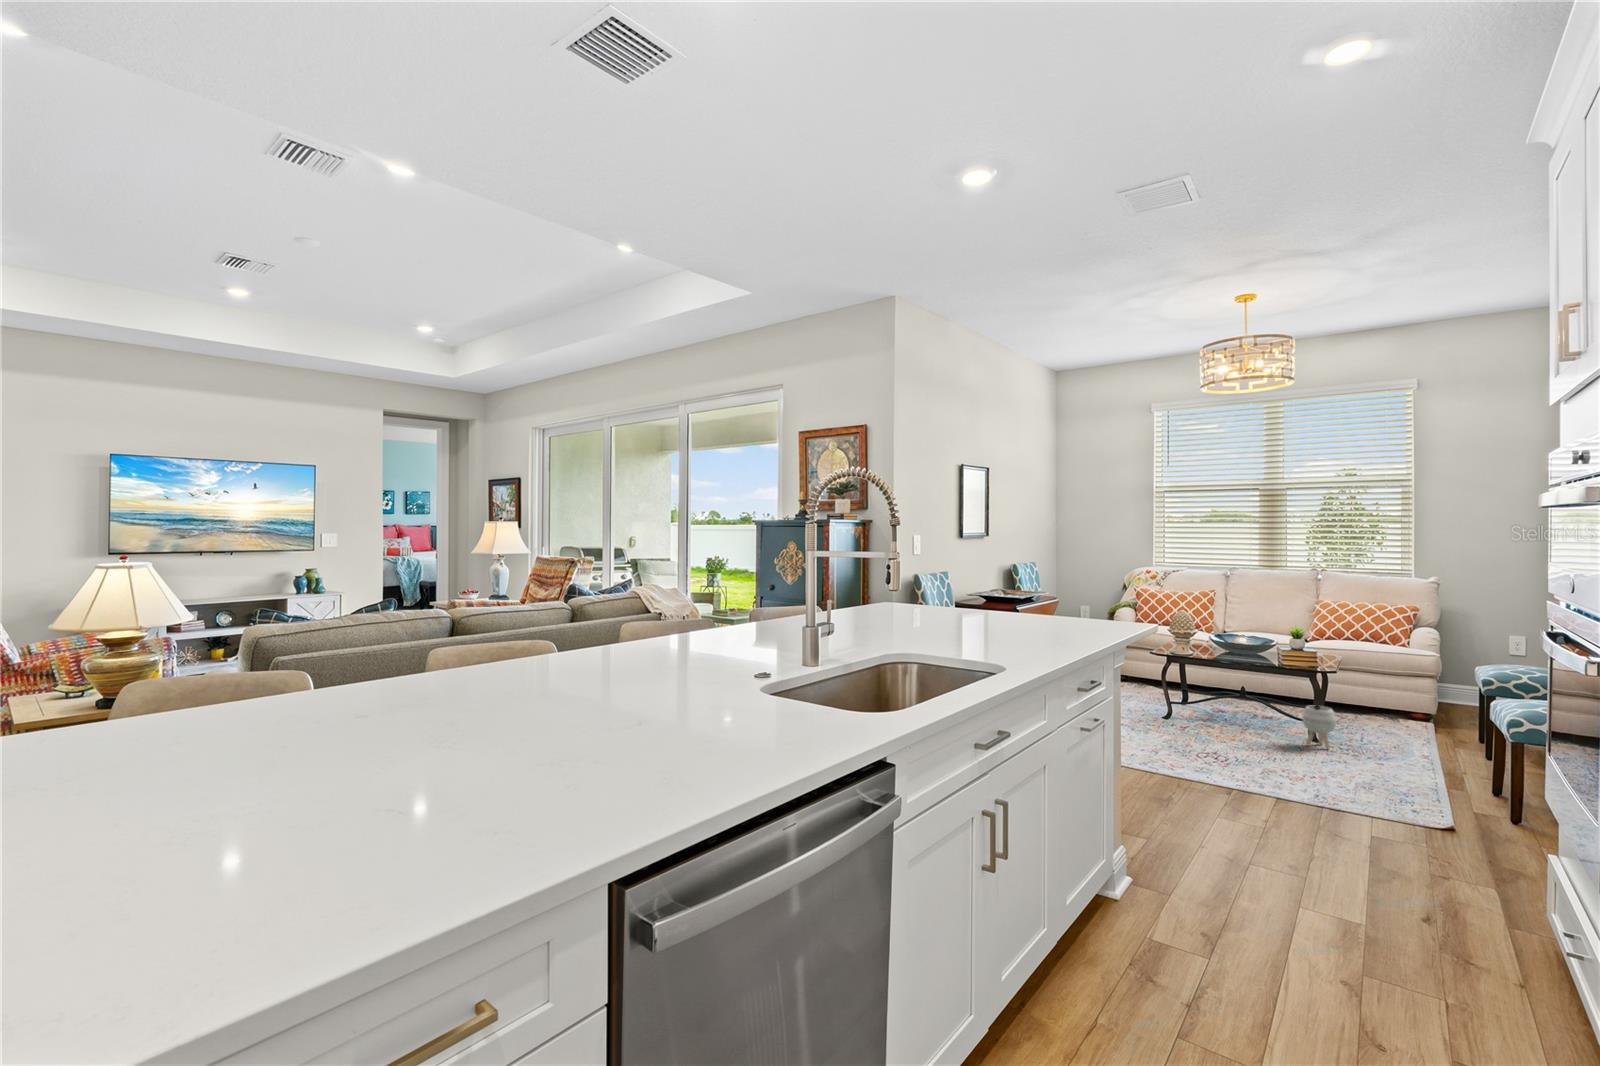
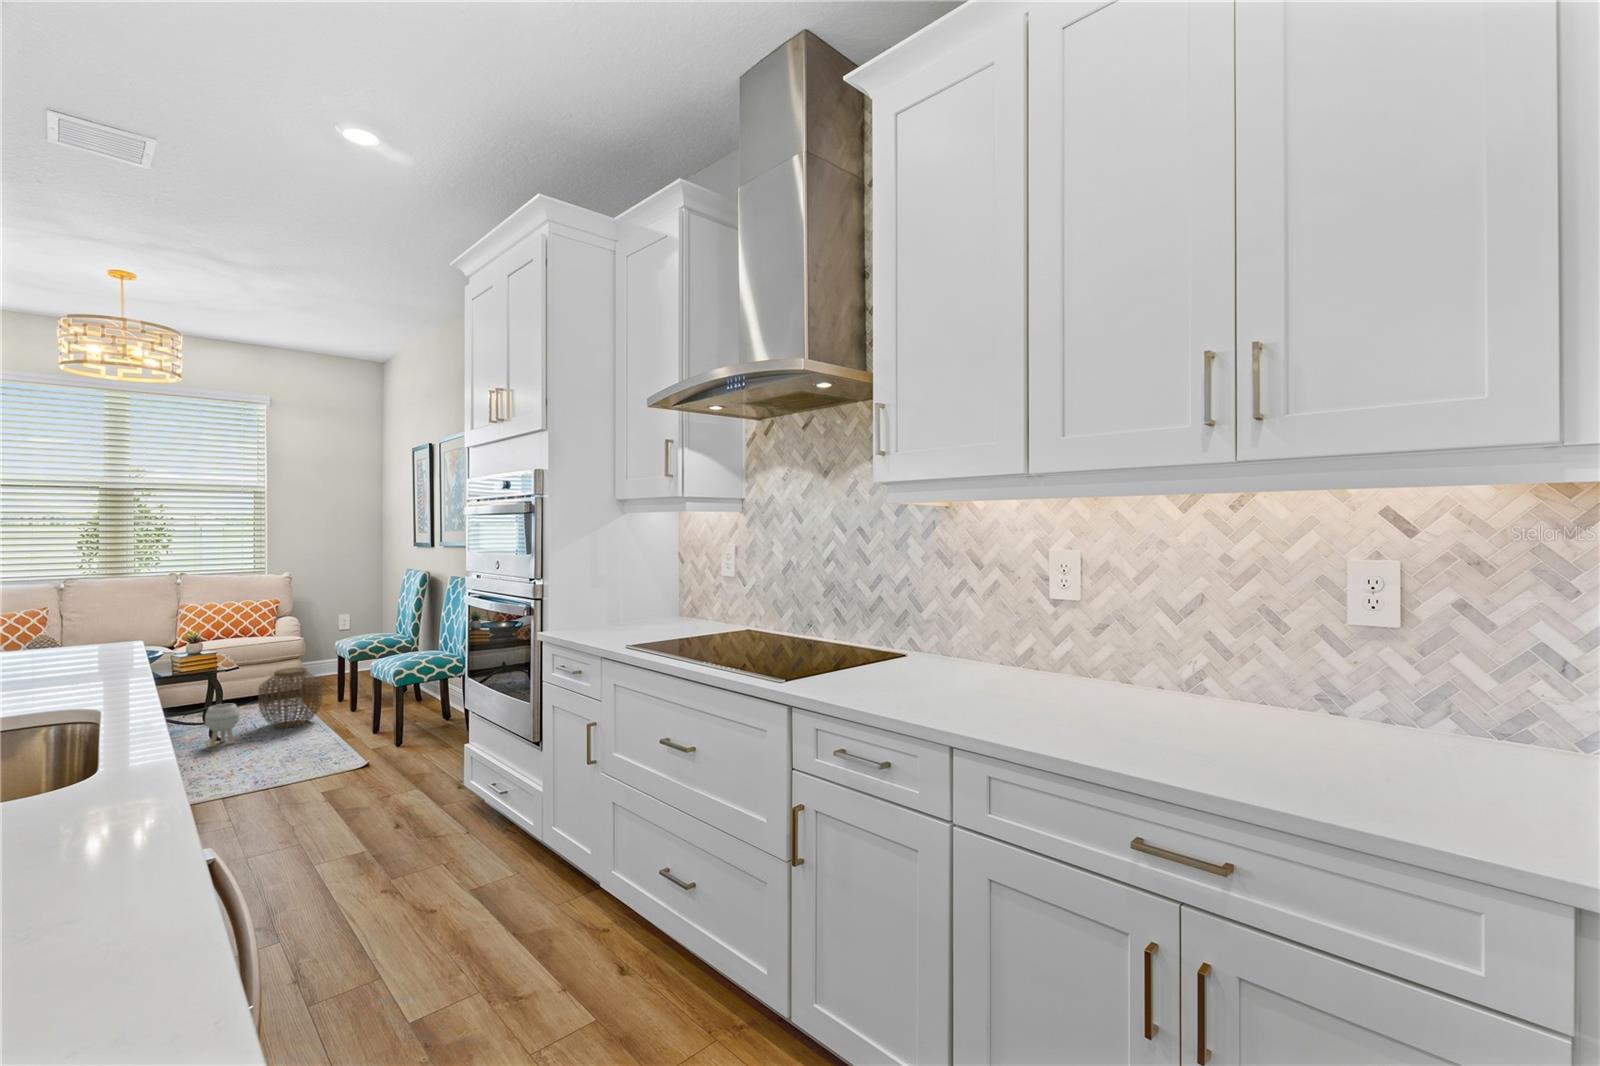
woven basket: none [1364,685,1440,754] -> present [259,668,322,728]

